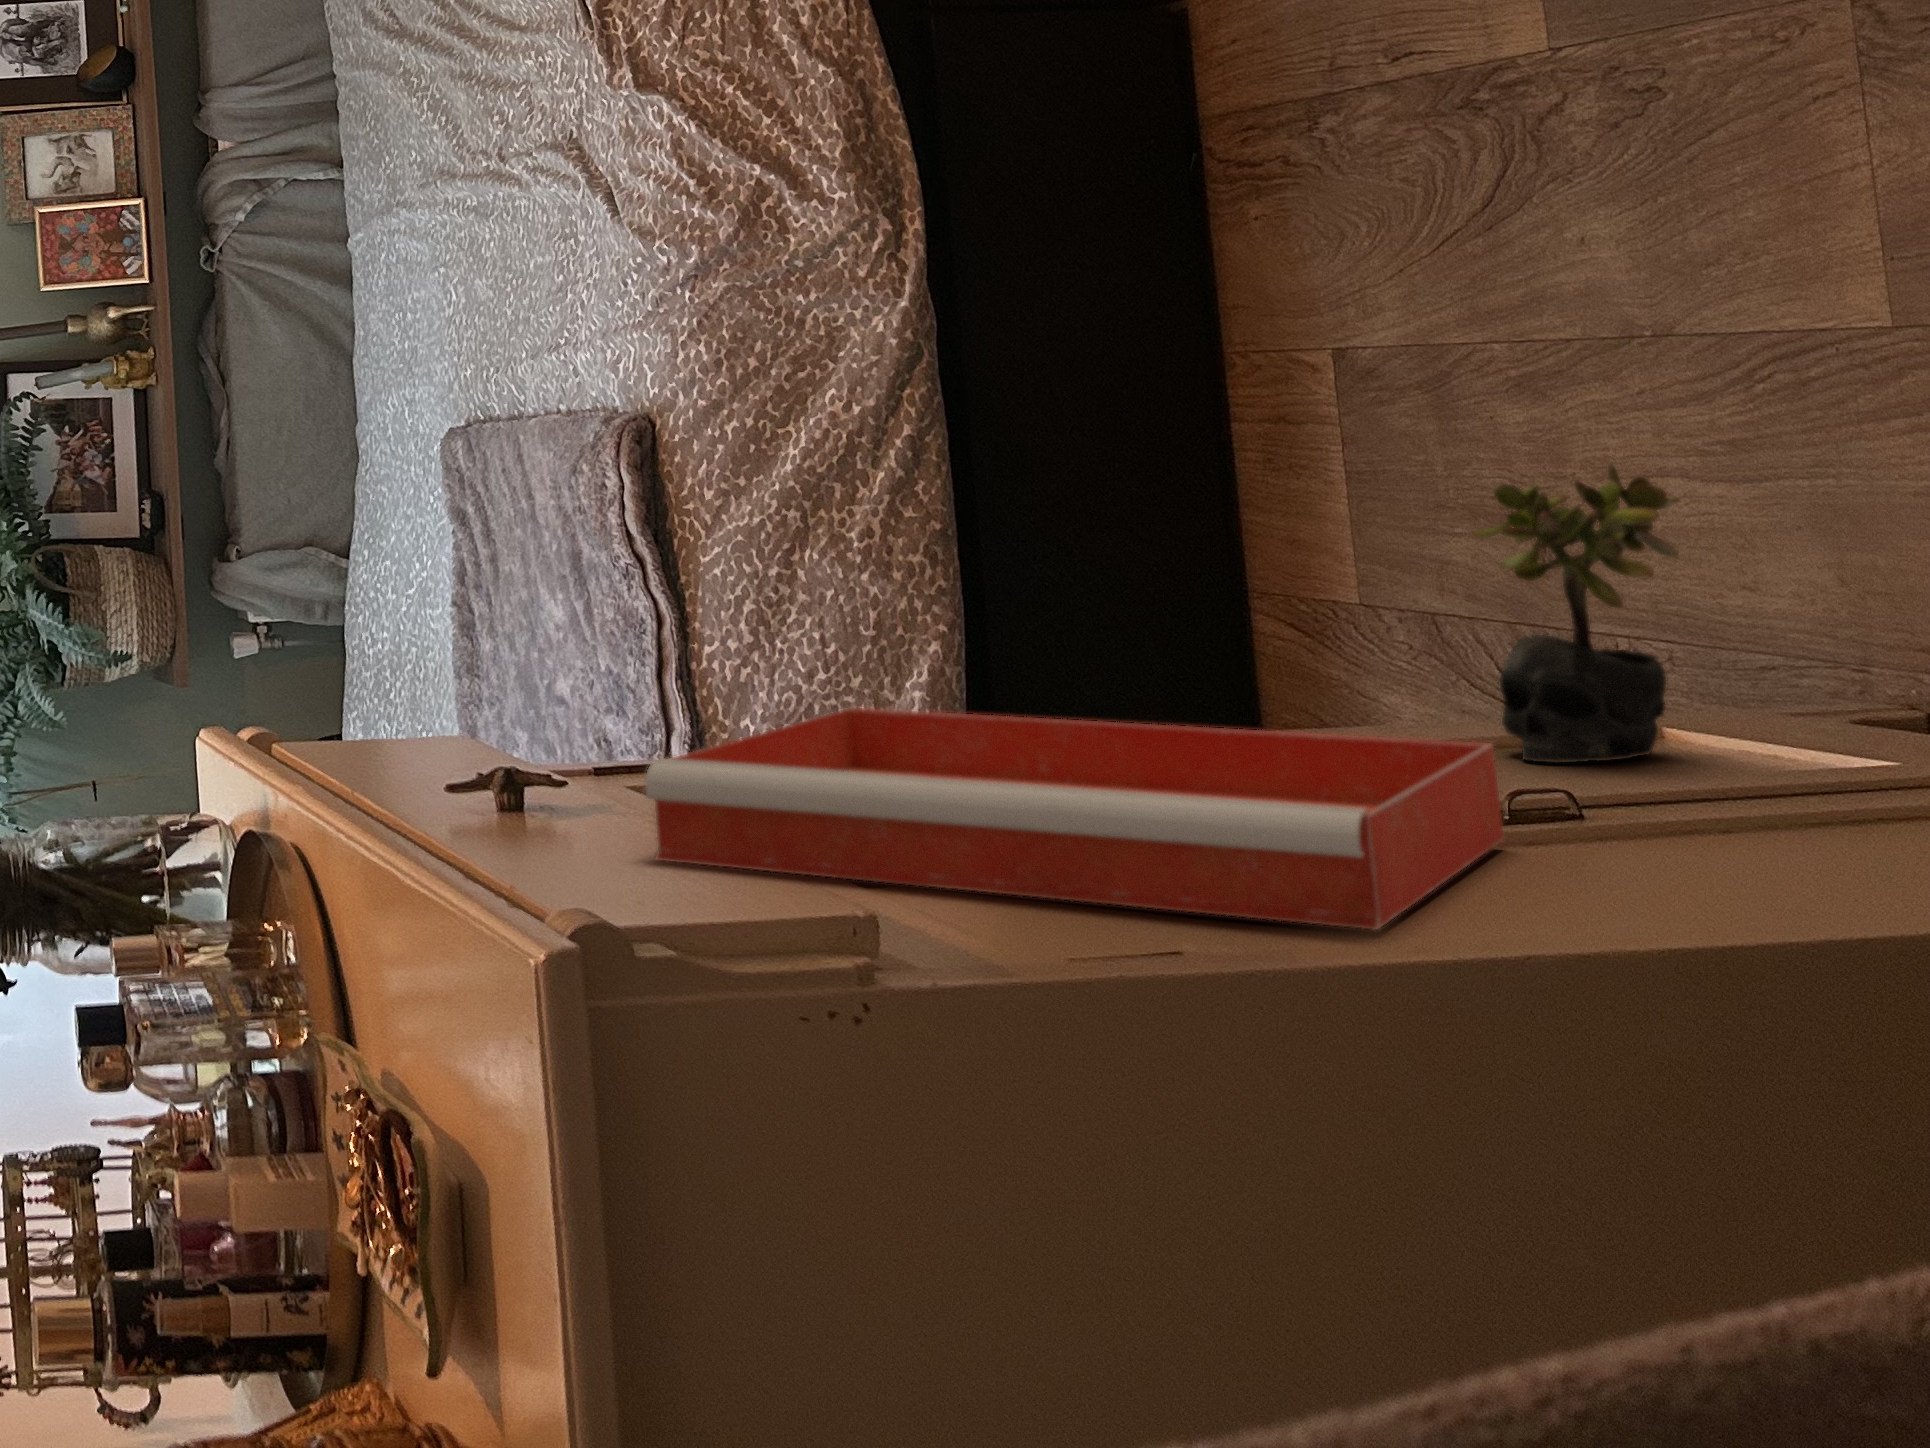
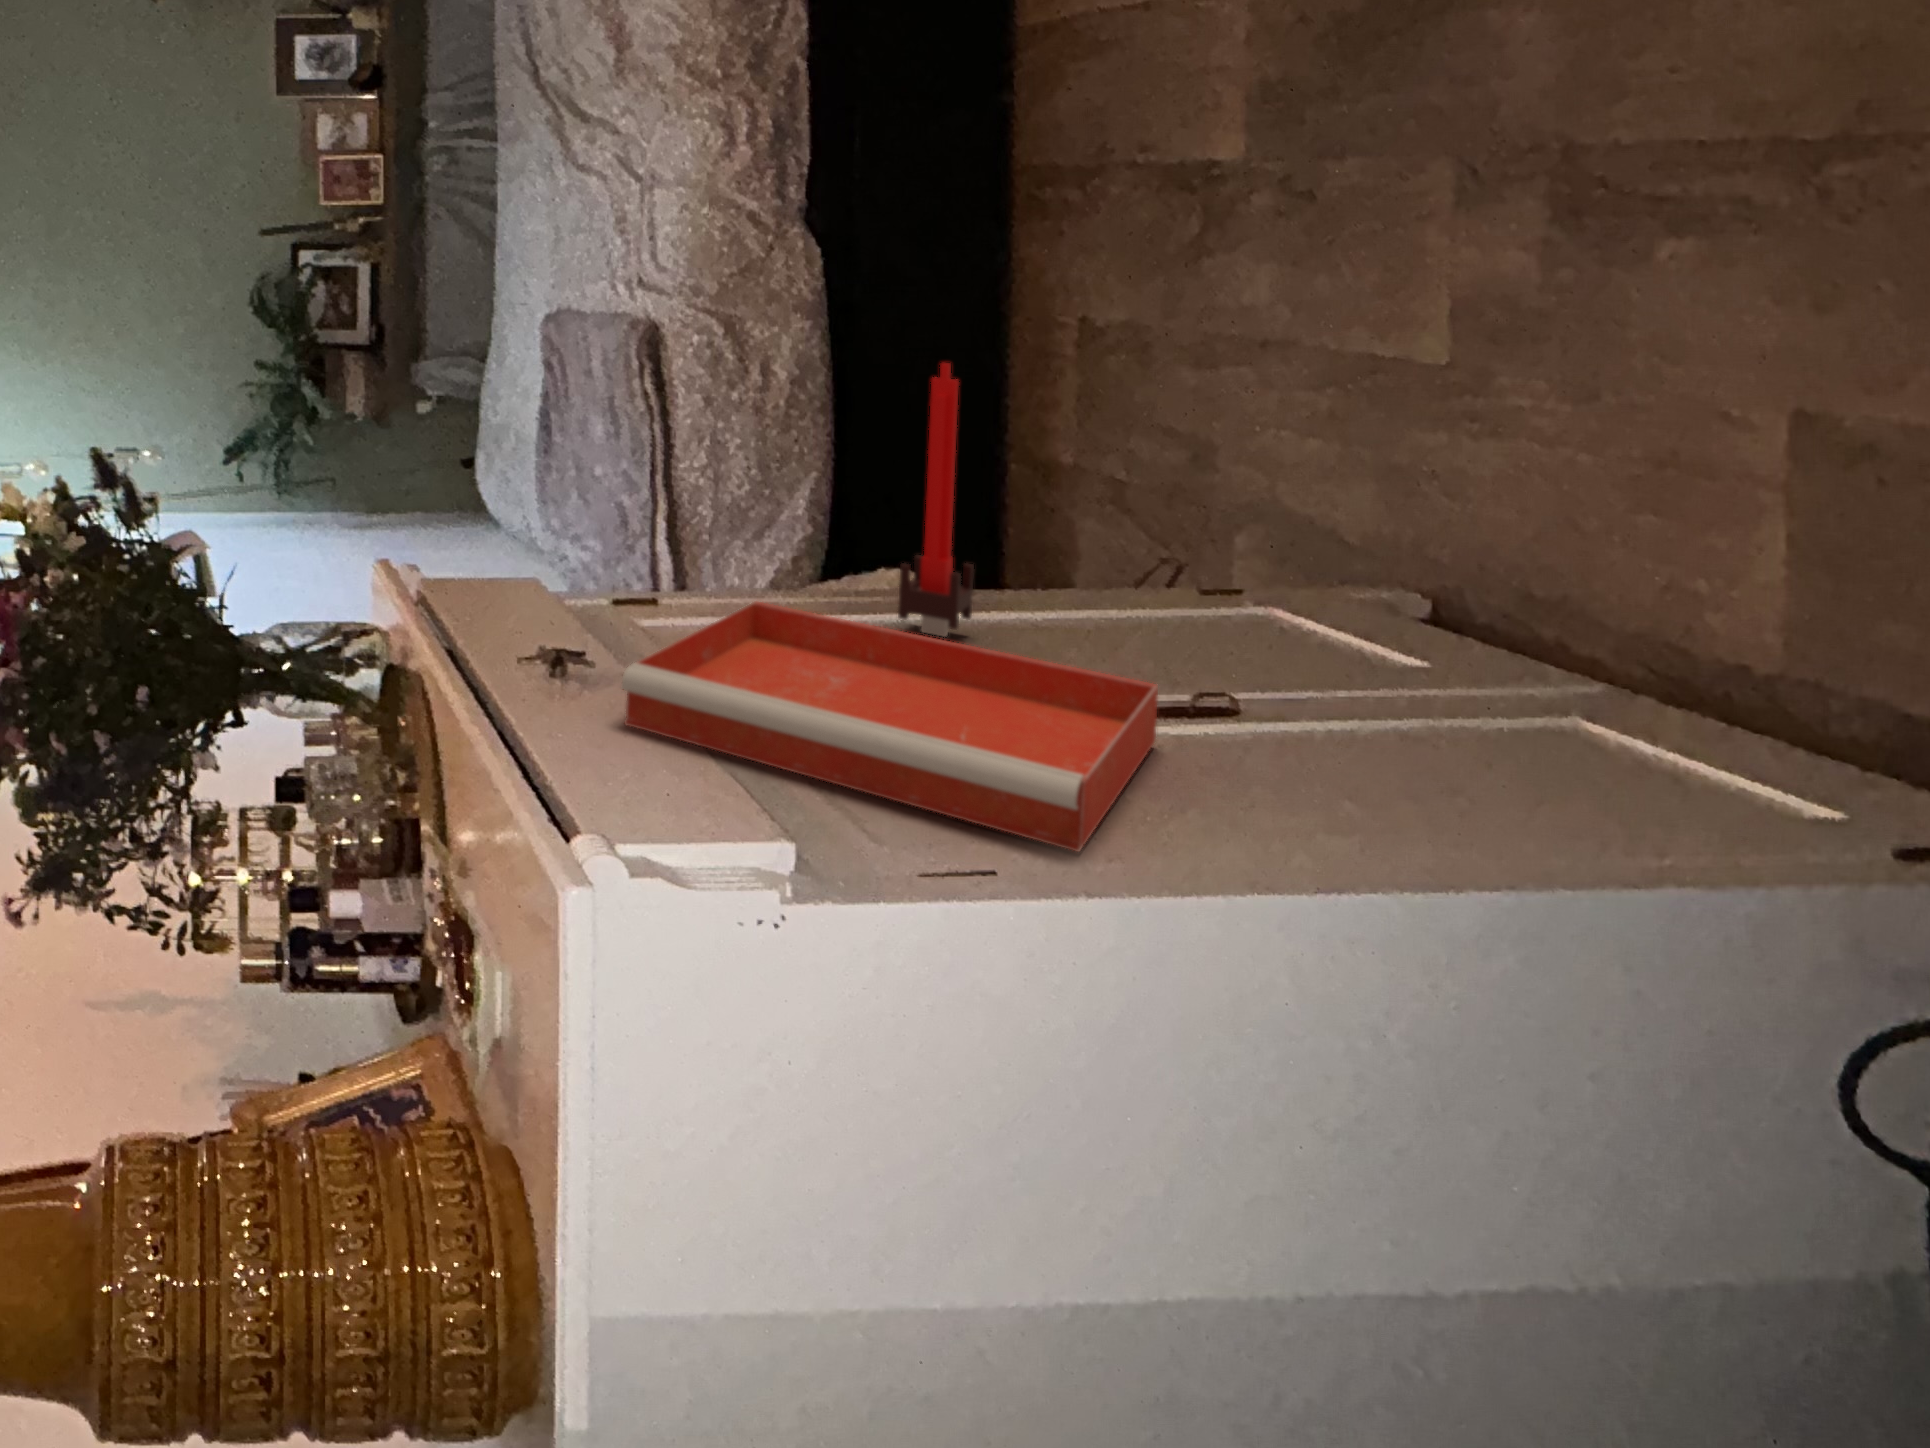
candle: none [1080,314,1209,768] -> present [898,363,974,636]
succulent plant: present [1473,464,1678,763] -> none [1150,465,1284,646]

